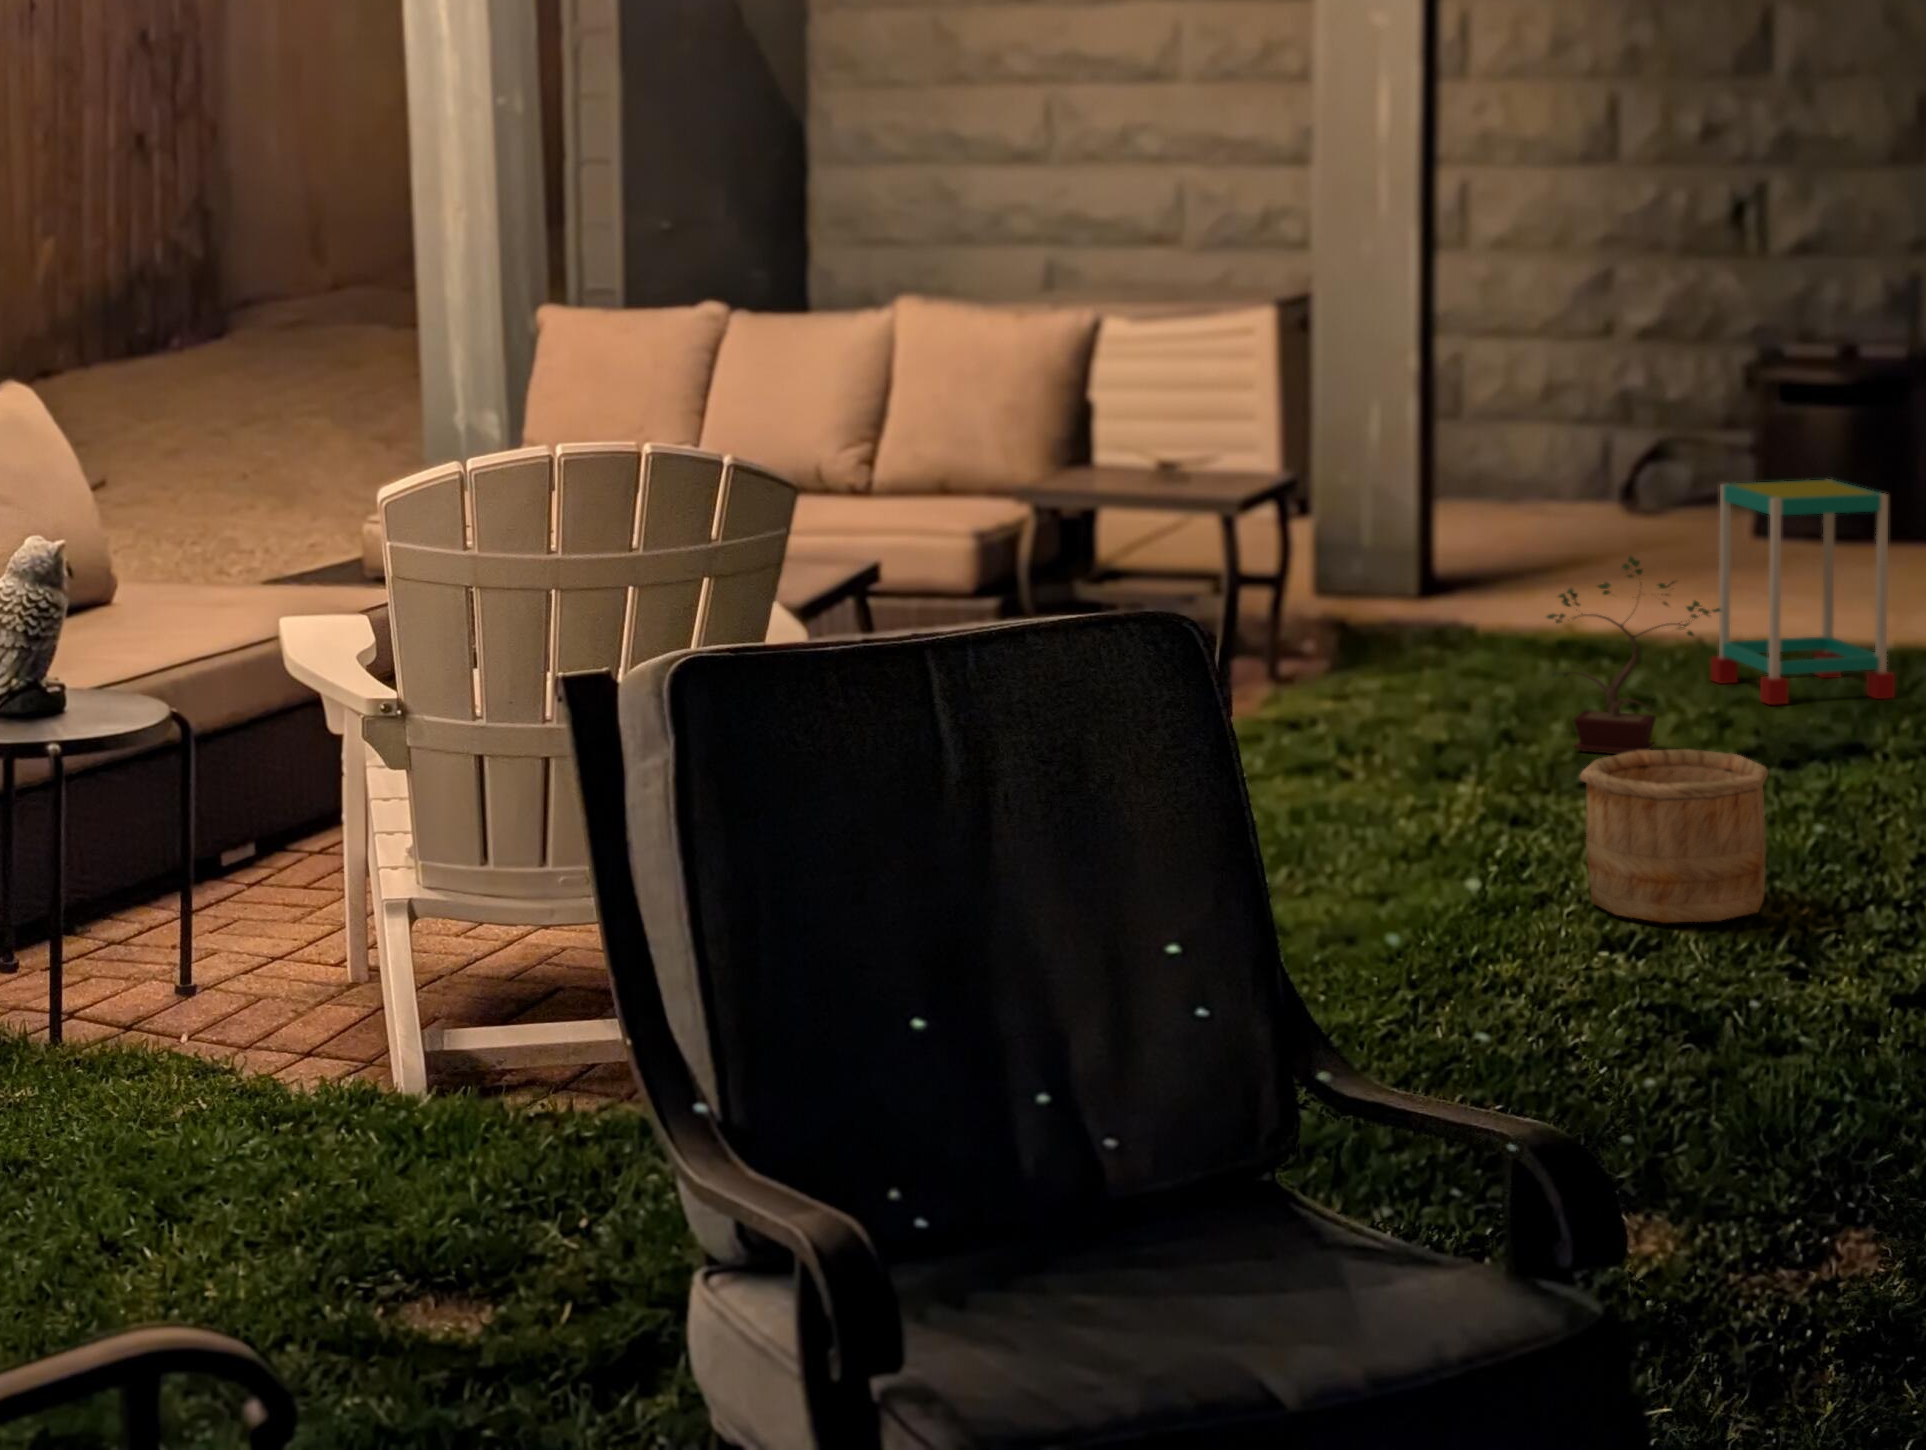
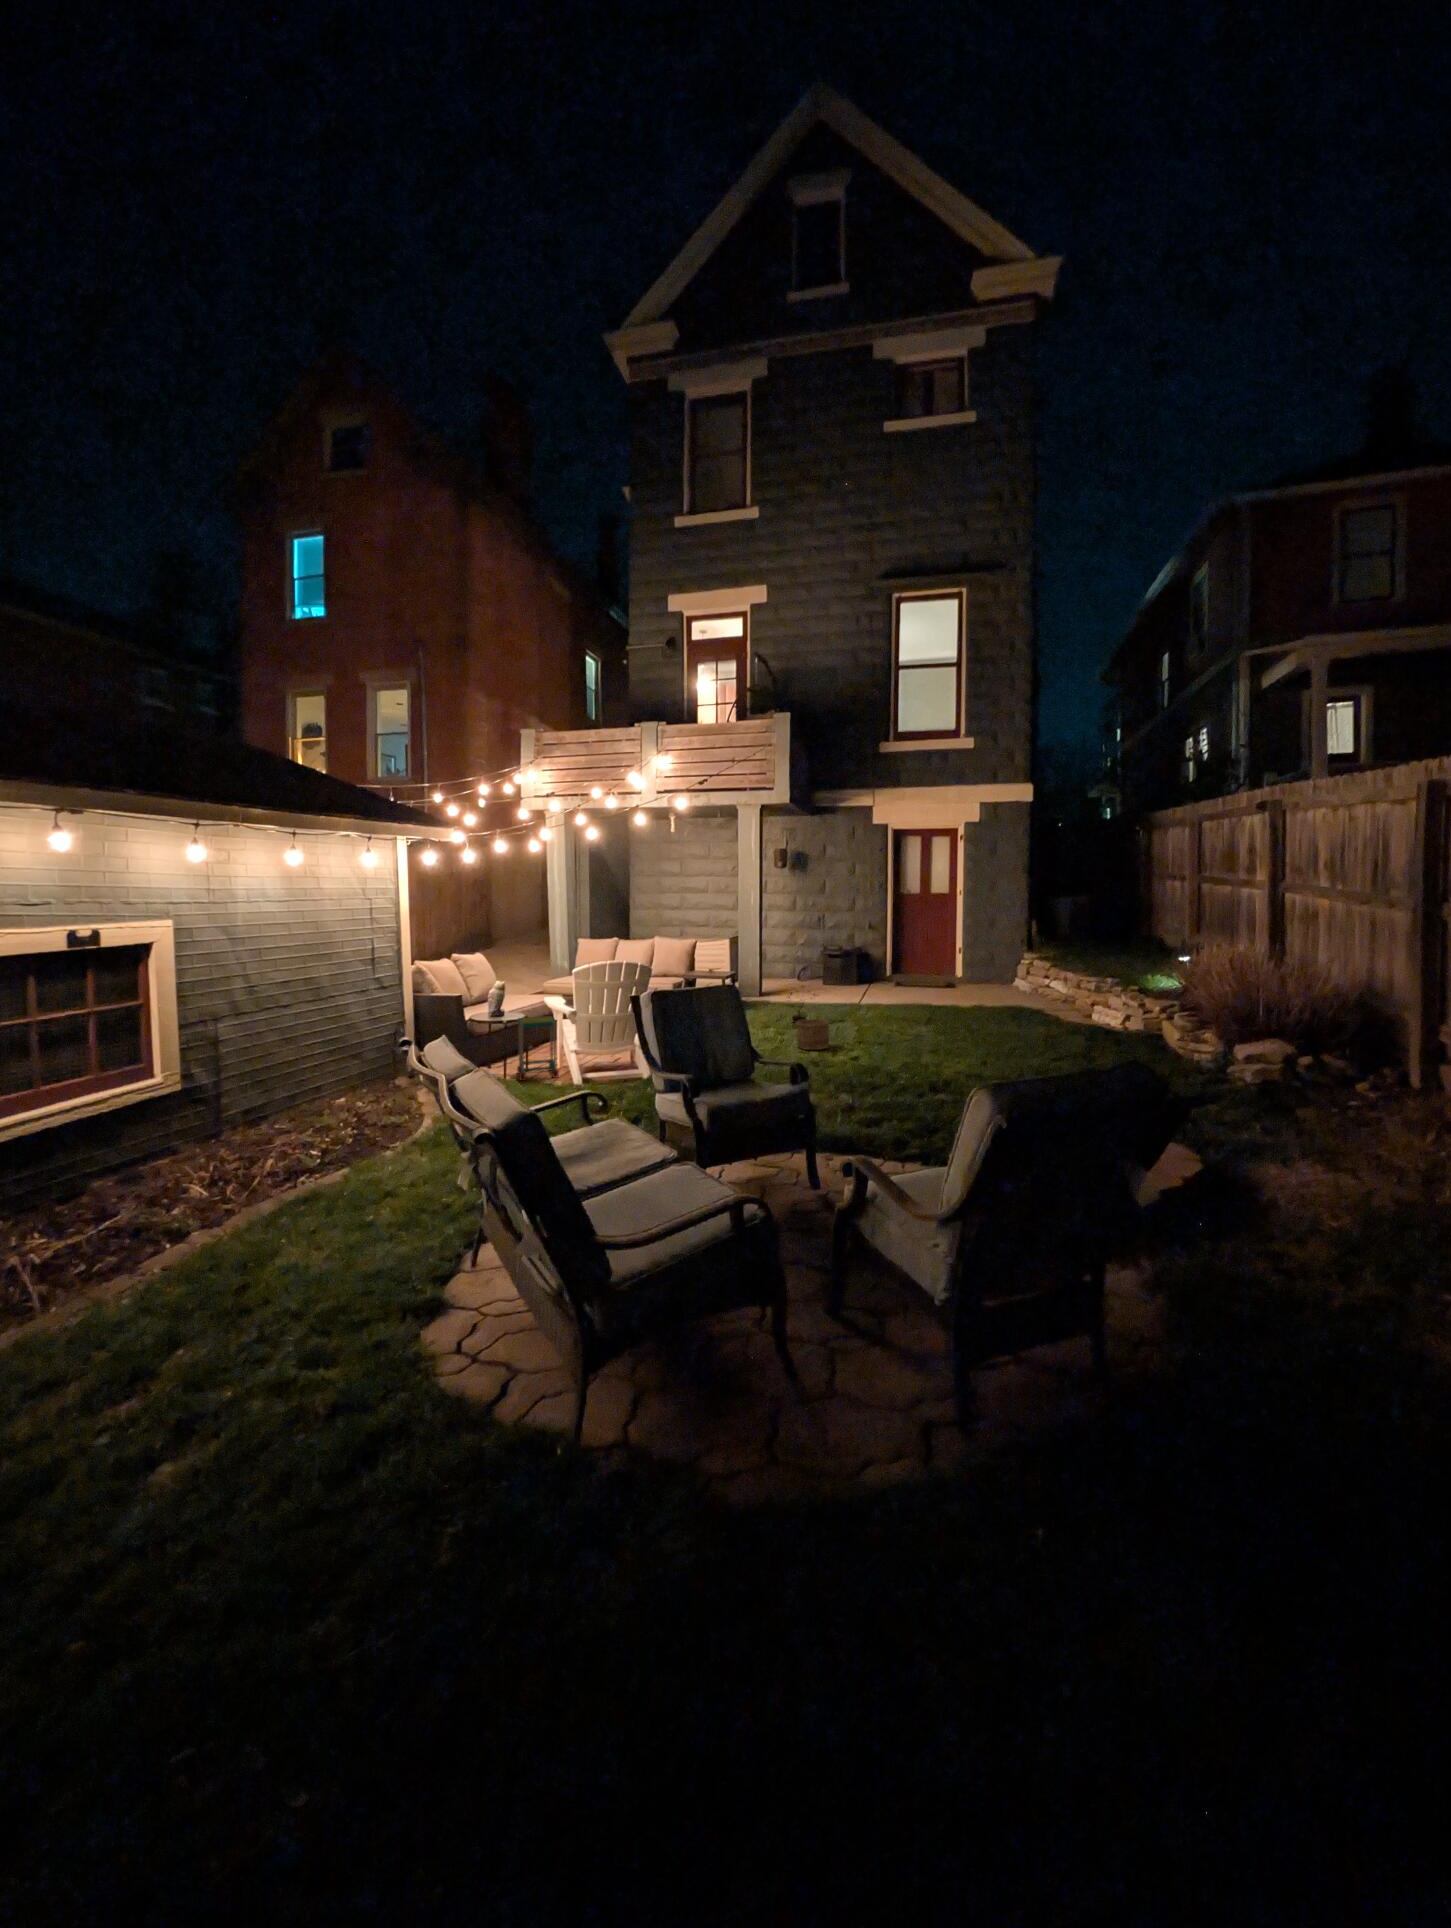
side table: present [1711,479,1895,705] -> present [517,1016,559,1081]

